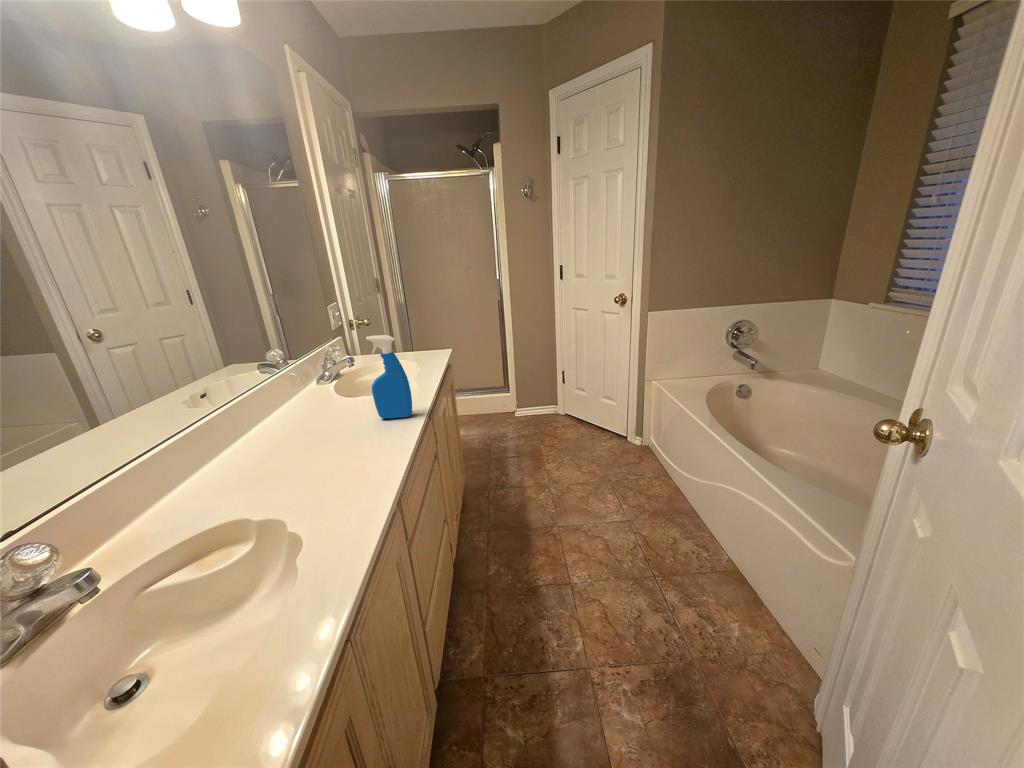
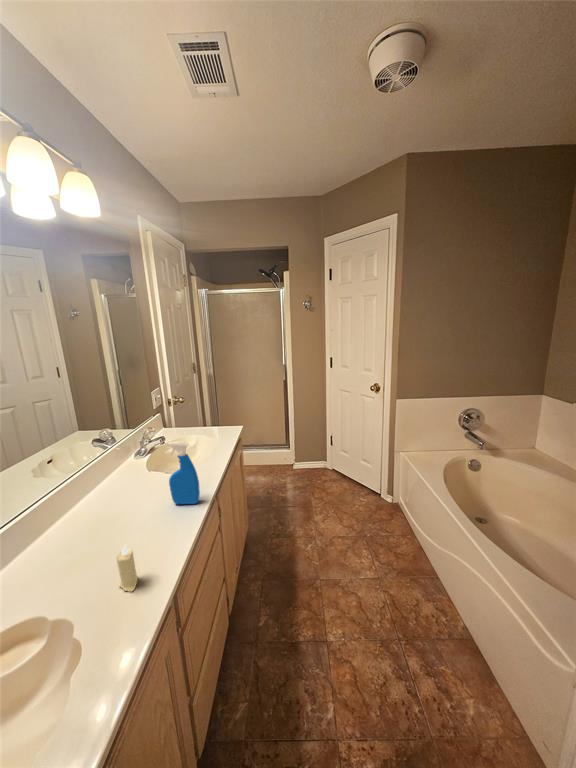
candle: none [322,437,351,494] -> present [116,545,138,591]

